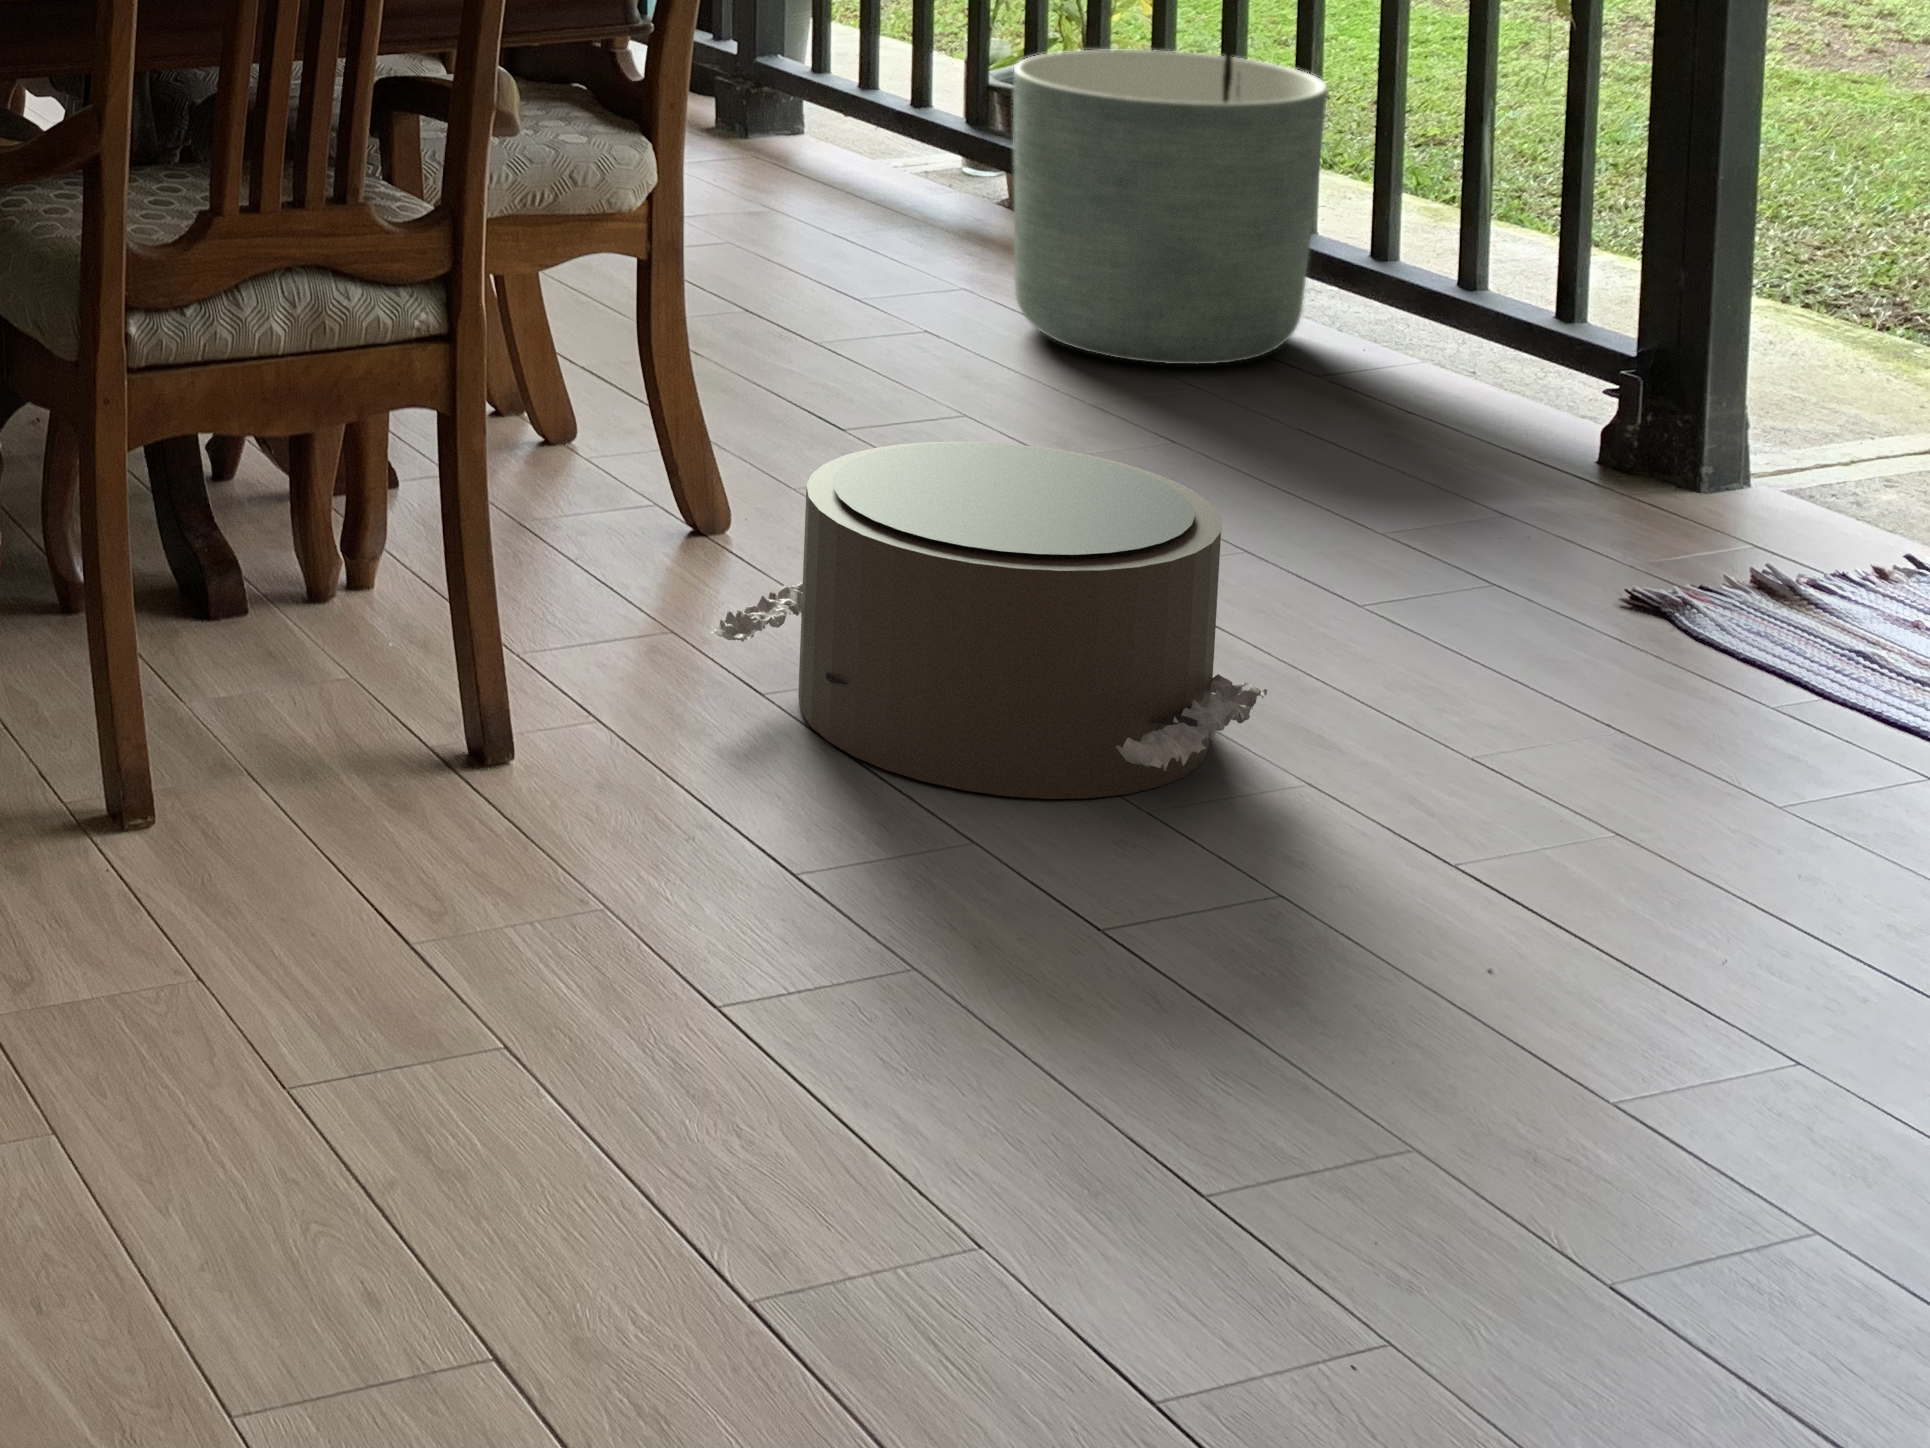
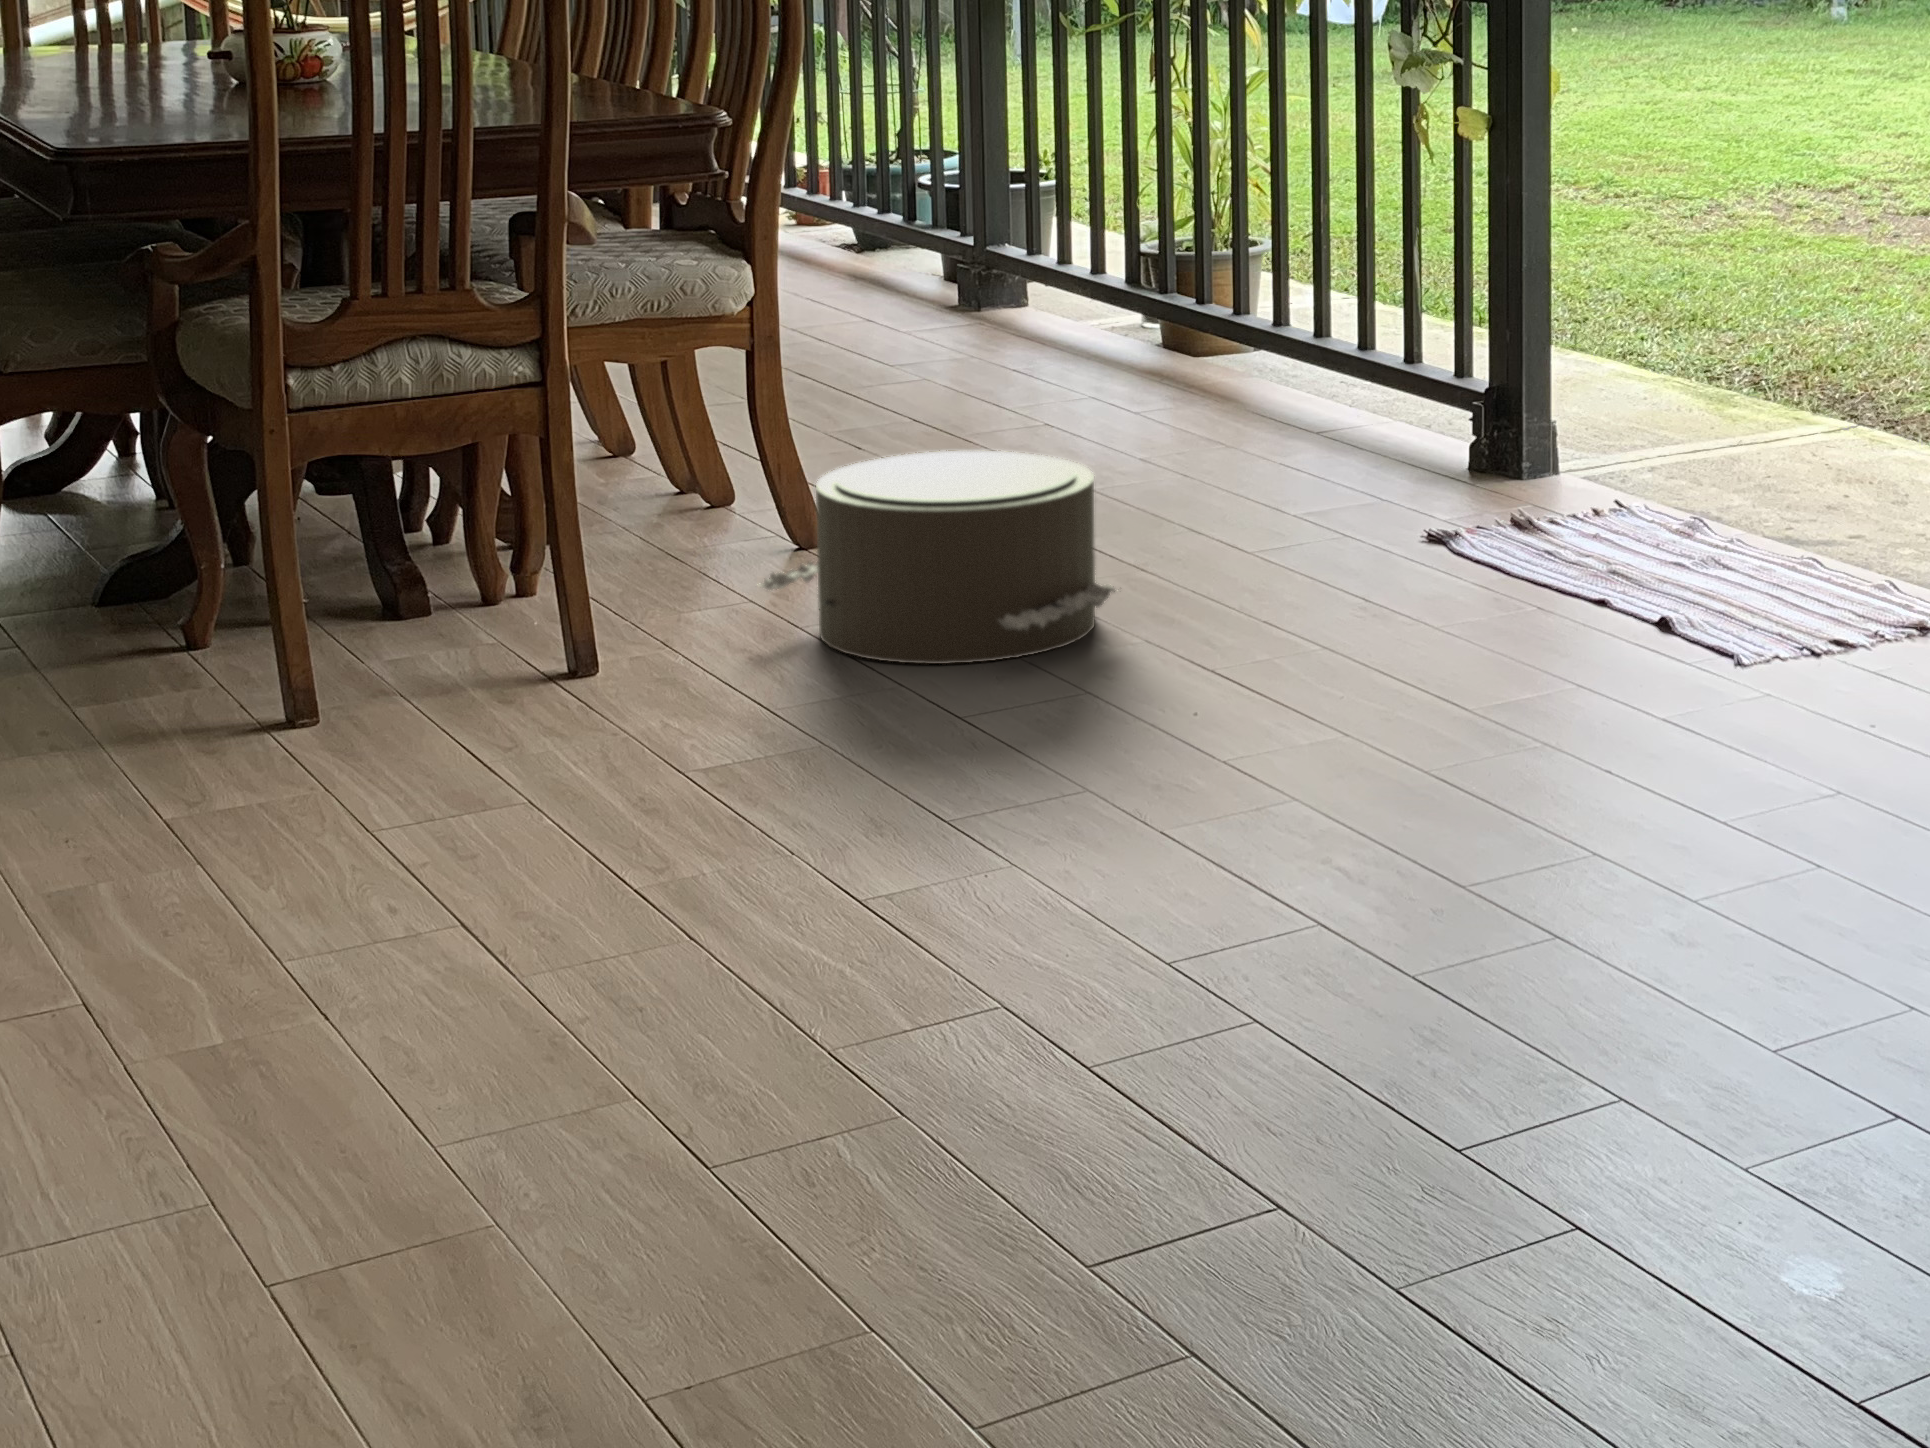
planter: present [1013,50,1327,364] -> none [1097,210,1319,433]

